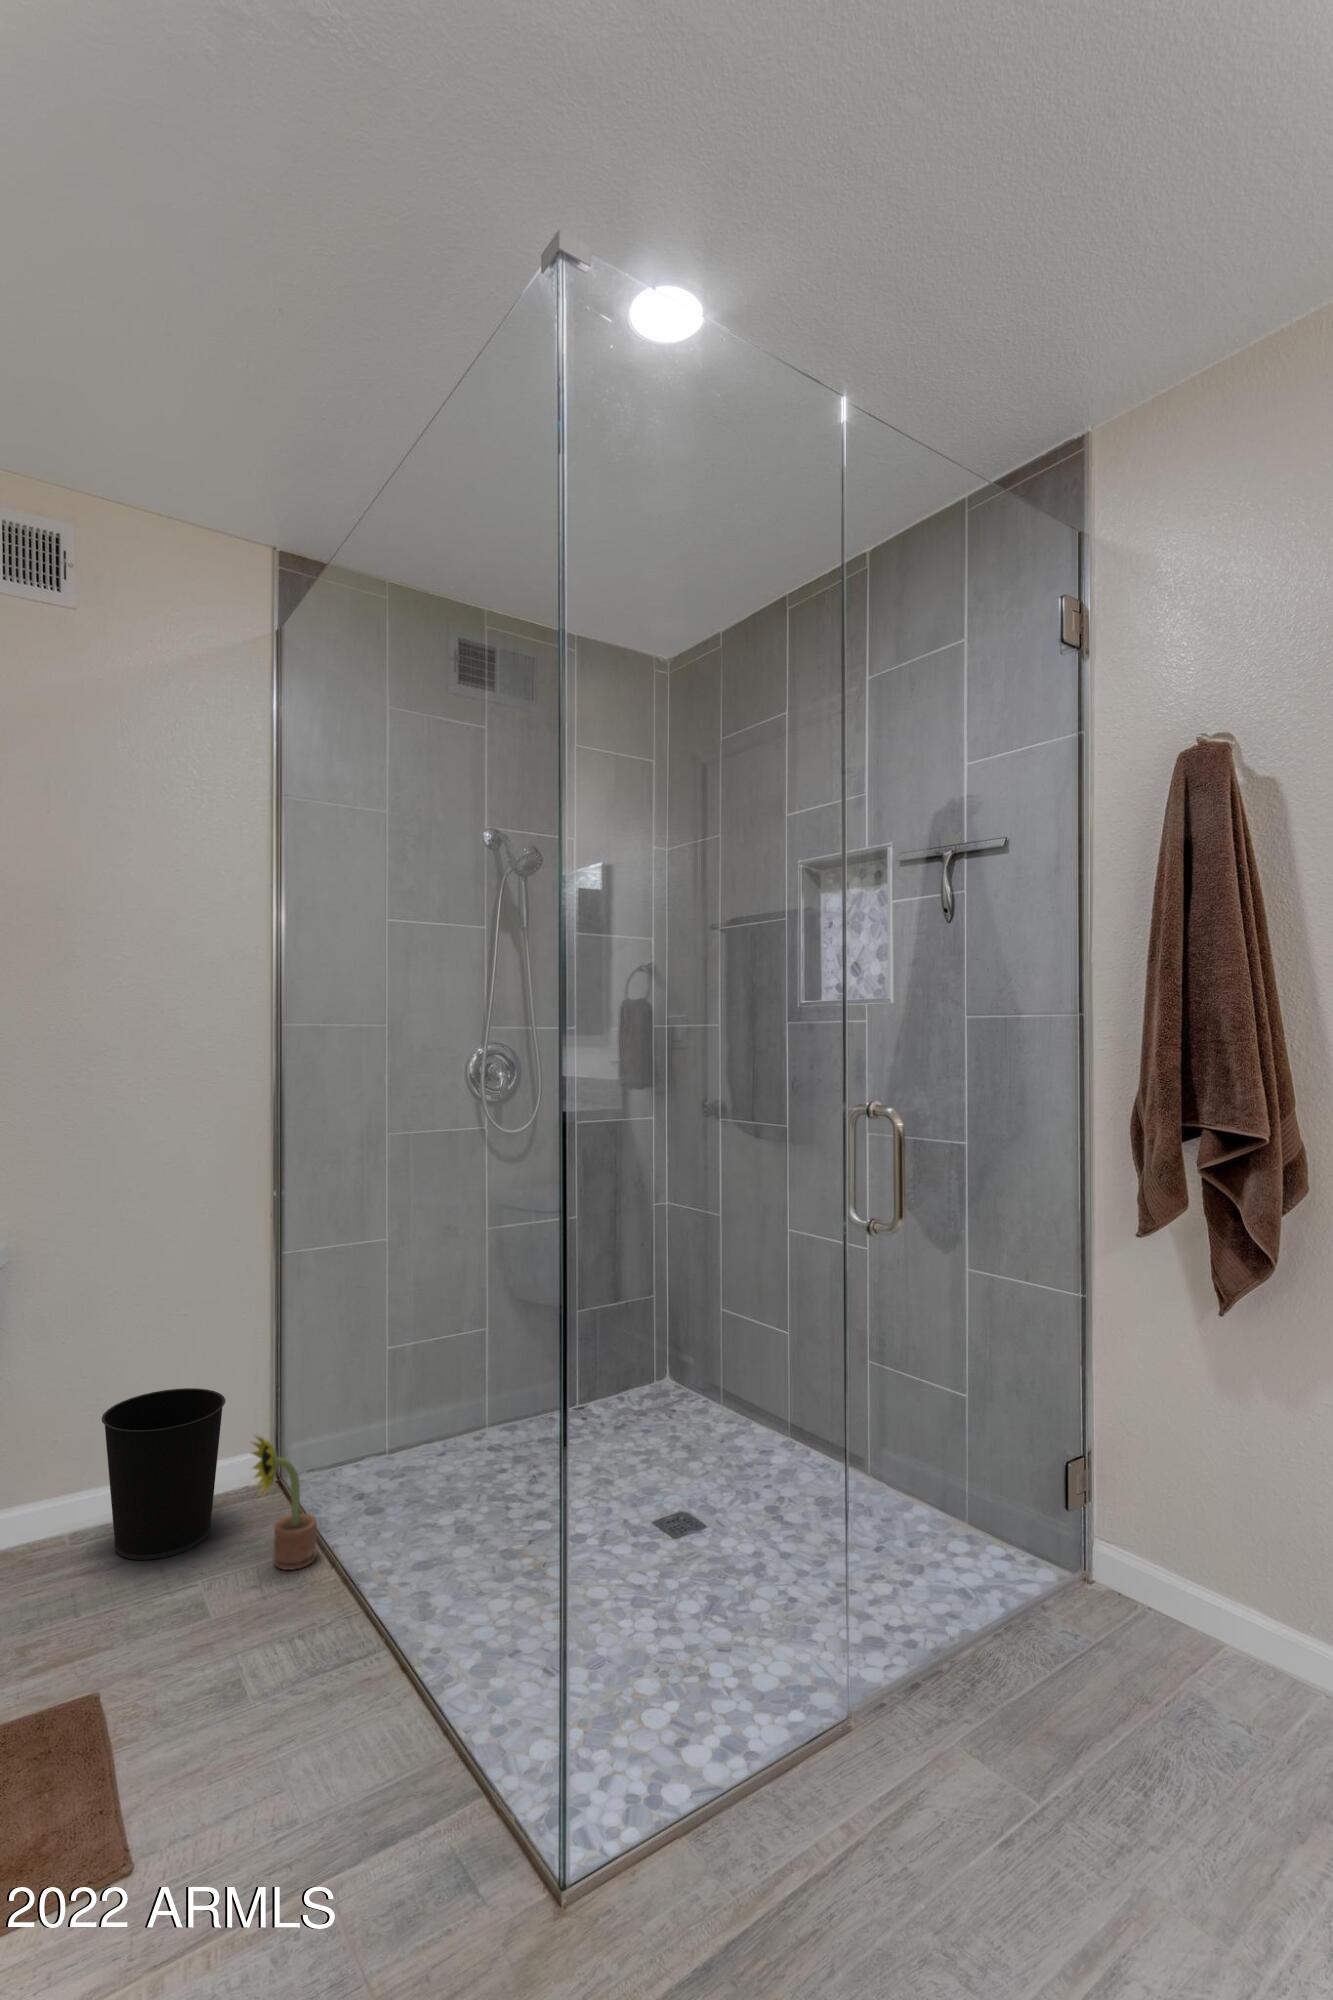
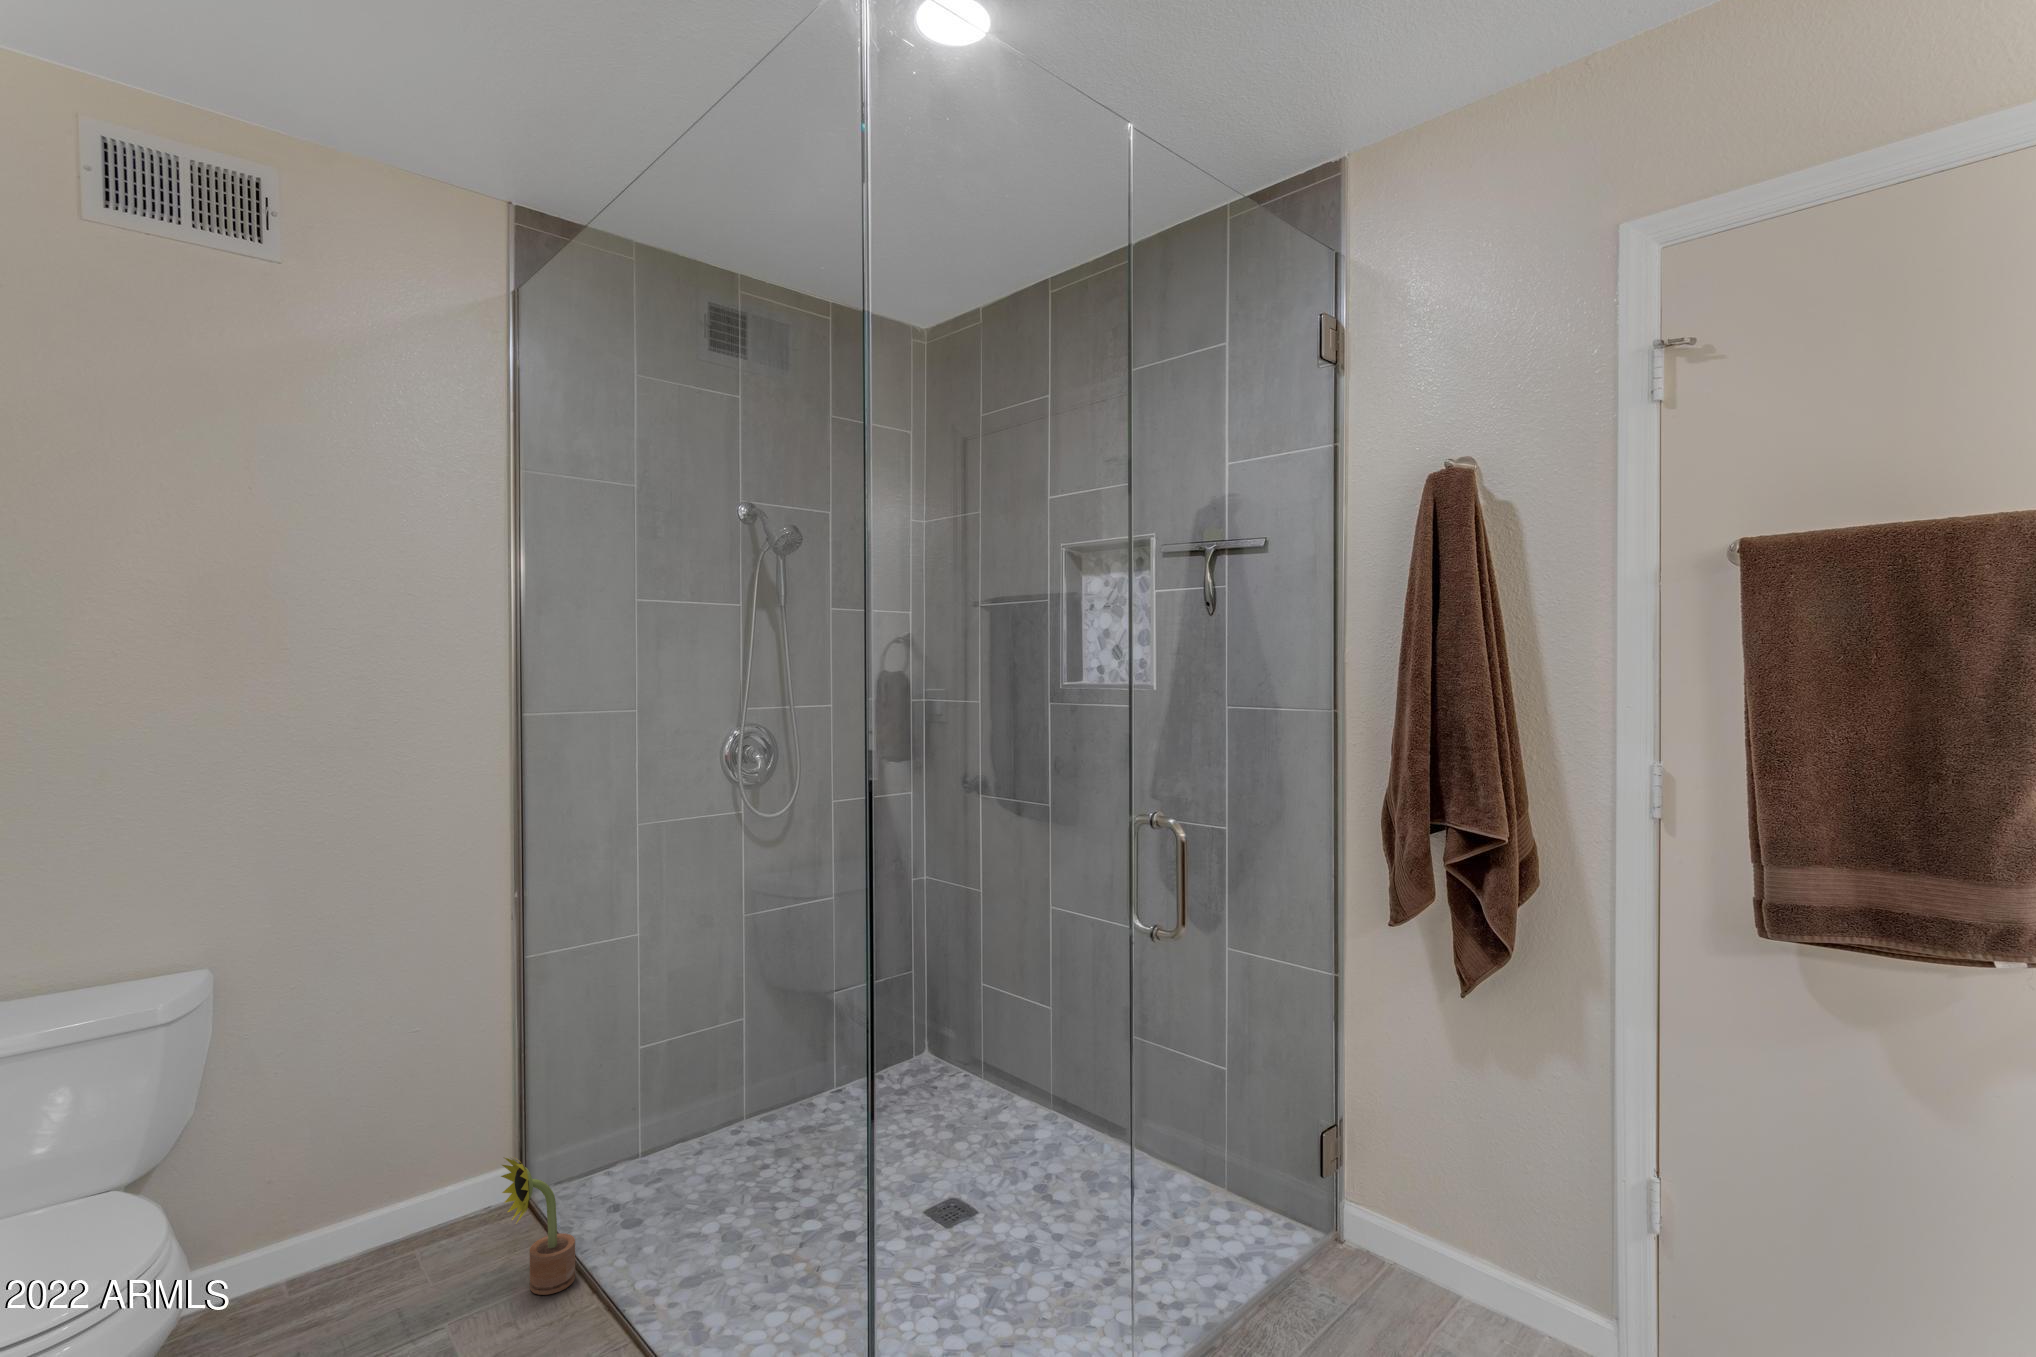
wastebasket: present [102,1388,225,1560] -> none [331,1108,469,1297]

